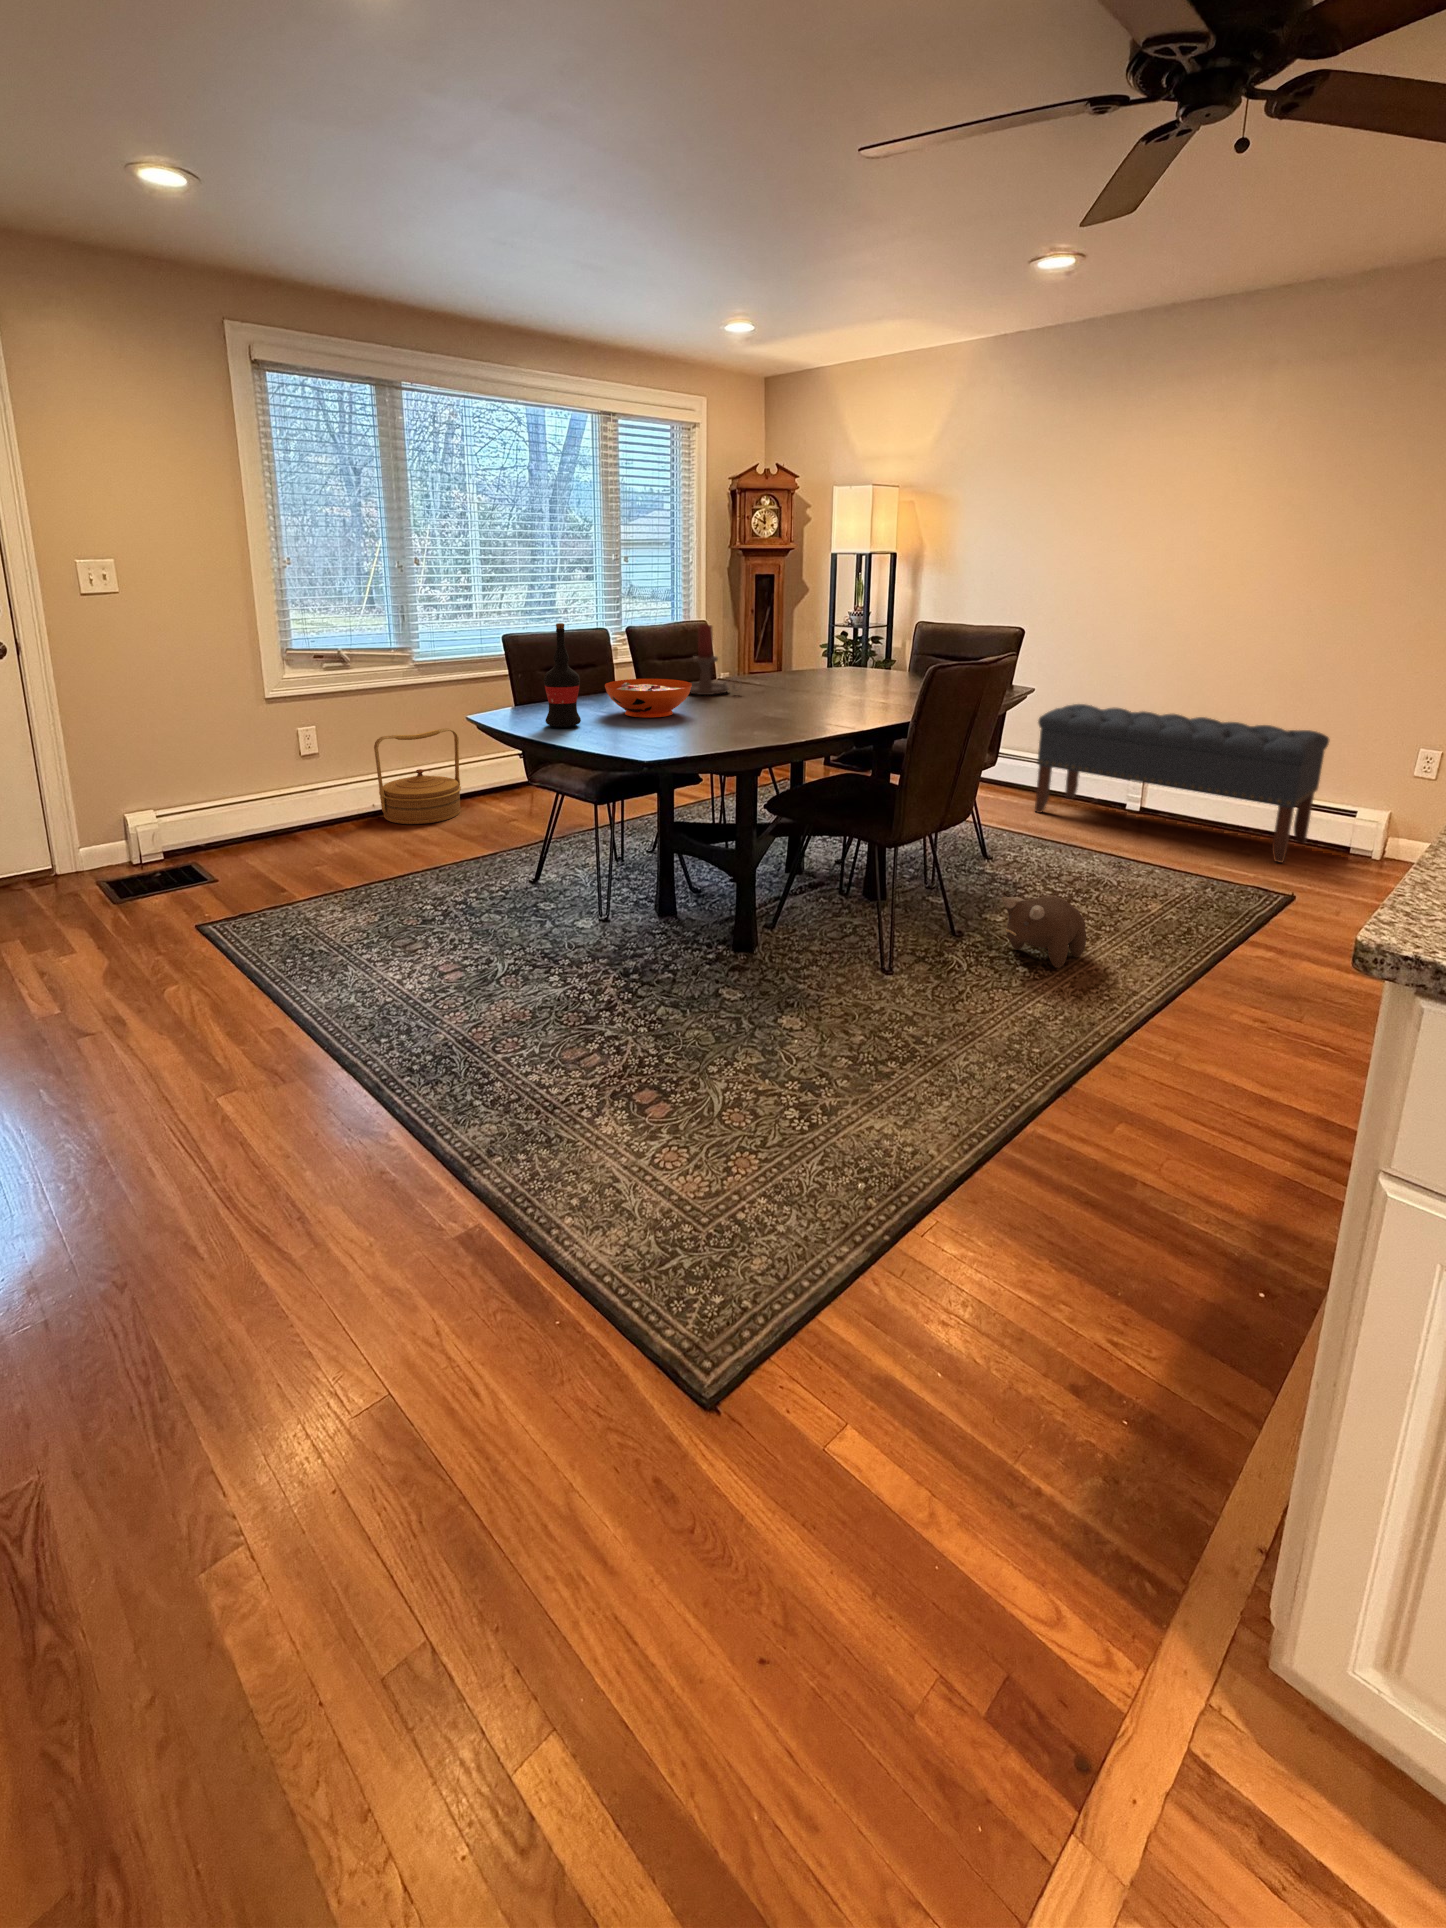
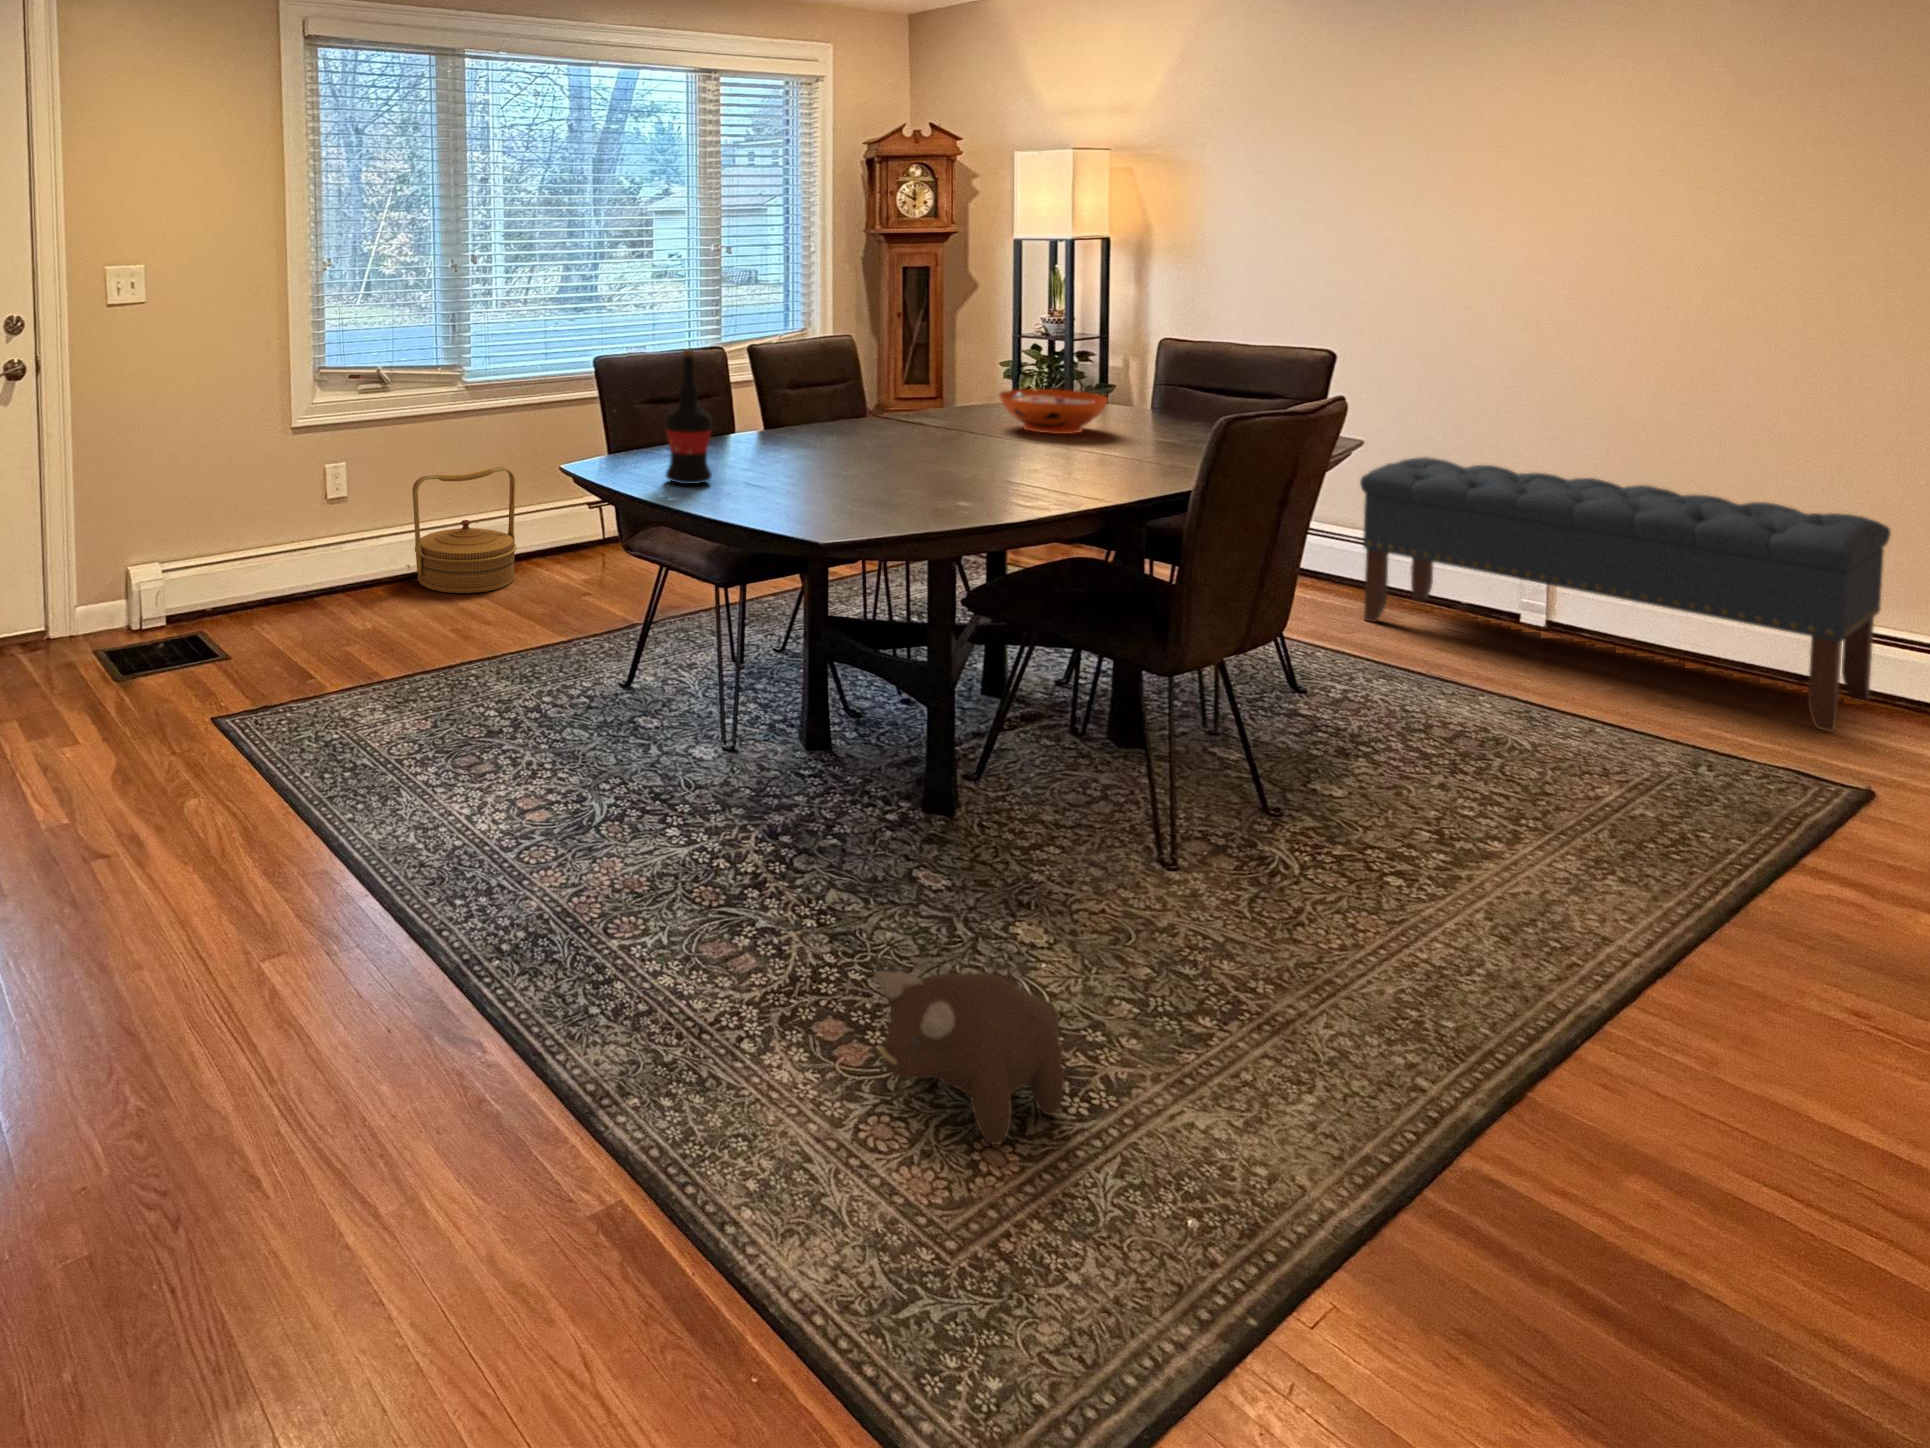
candle holder: present [690,624,741,695] -> none [830,343,917,439]
decorative bowl: present [605,679,692,717] -> present [999,389,1108,434]
plush toy: present [1002,896,1086,968] -> present [874,971,1065,1145]

